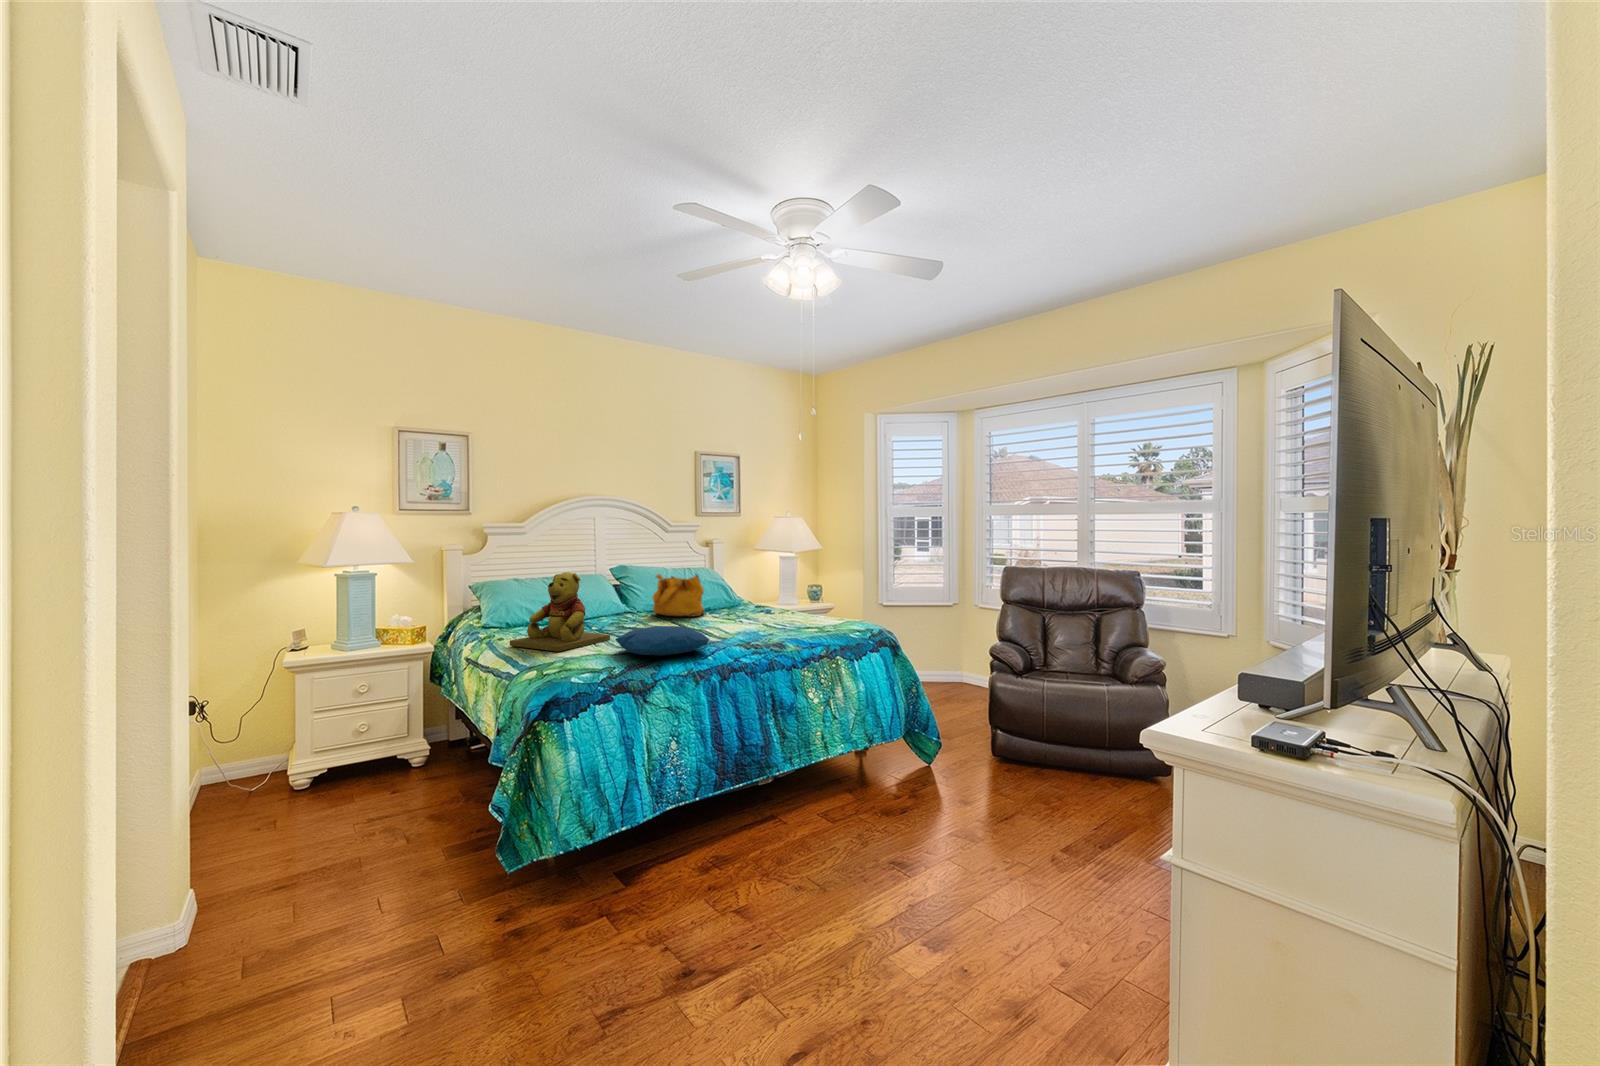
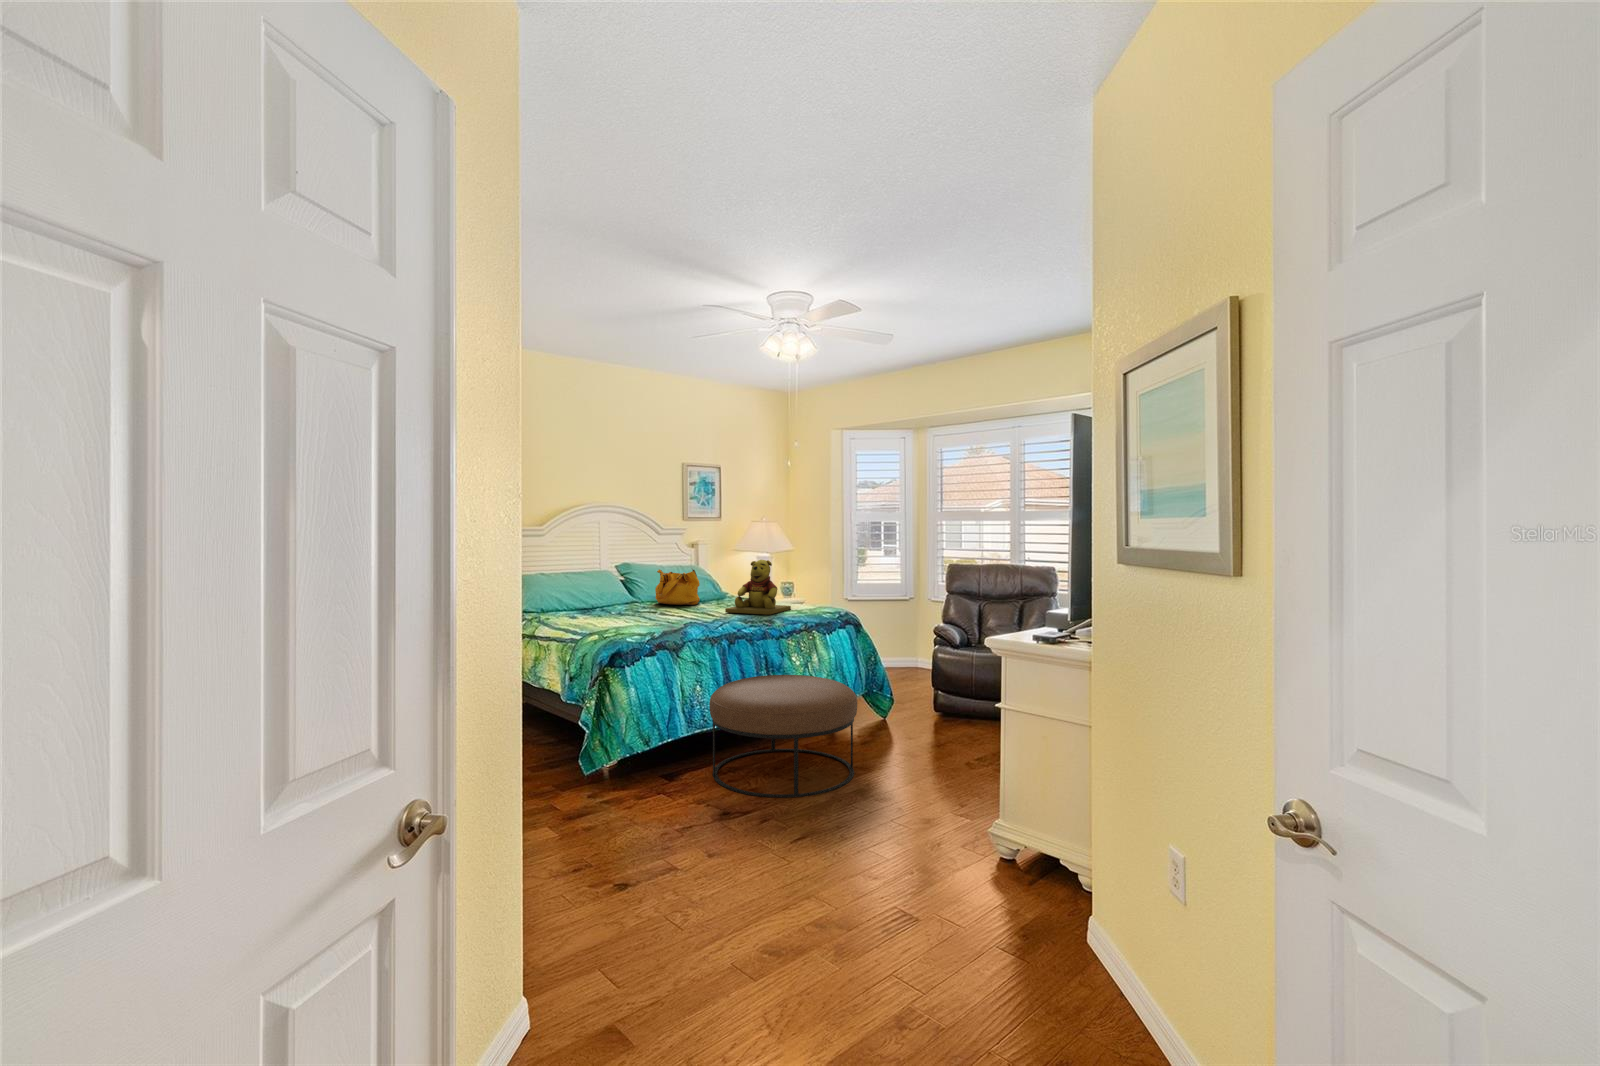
teddy bear: present [510,572,610,652] -> present [725,560,791,615]
pillow: present [615,626,709,656] -> none [645,606,718,627]
ottoman: none [680,725,894,939] -> present [709,675,857,798]

